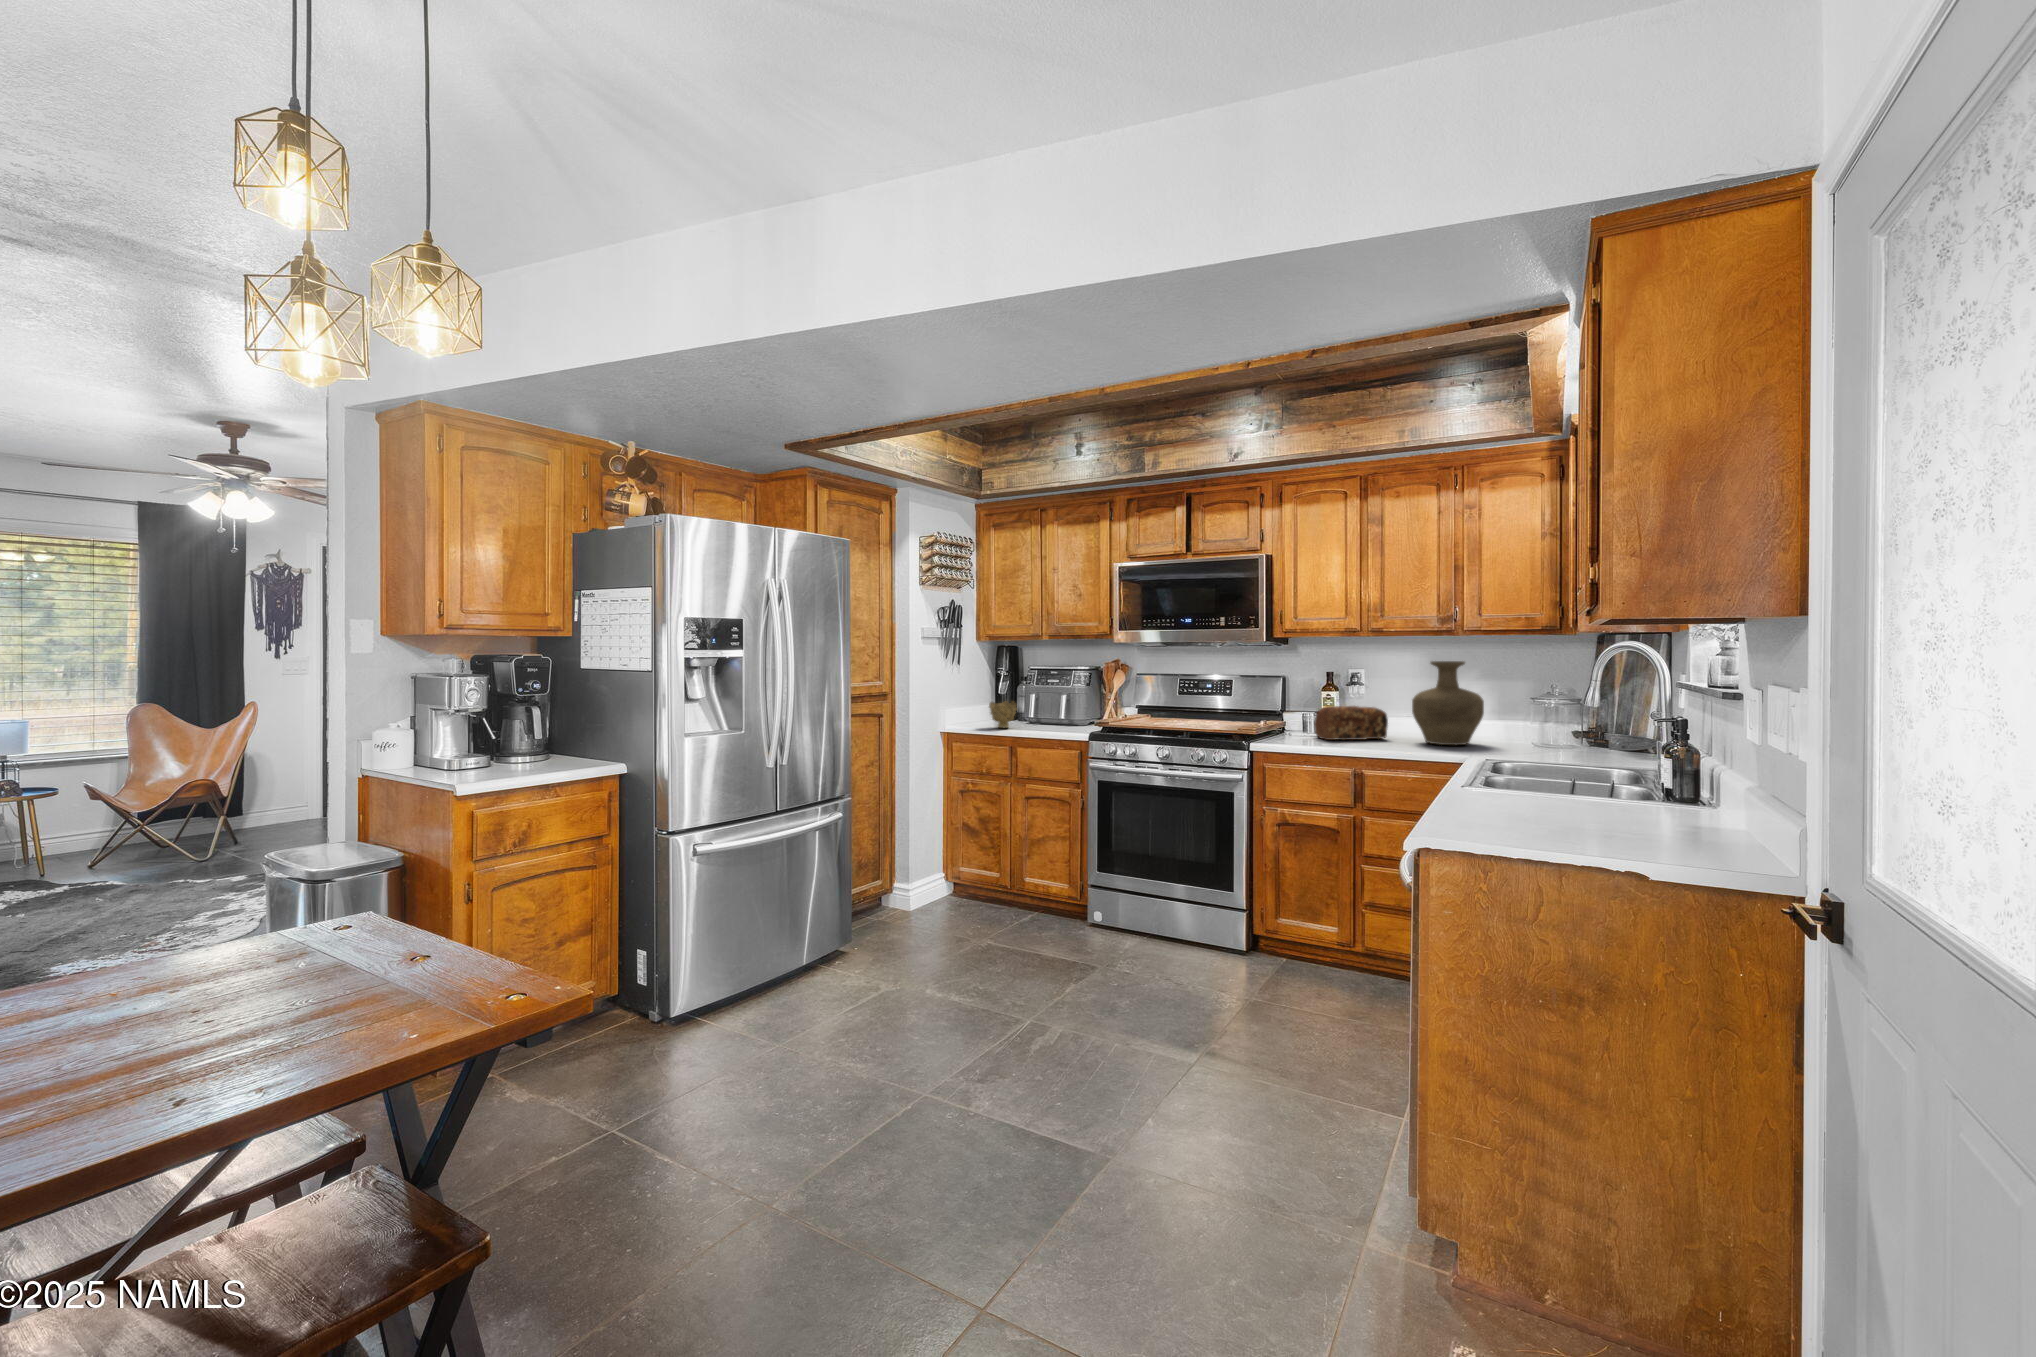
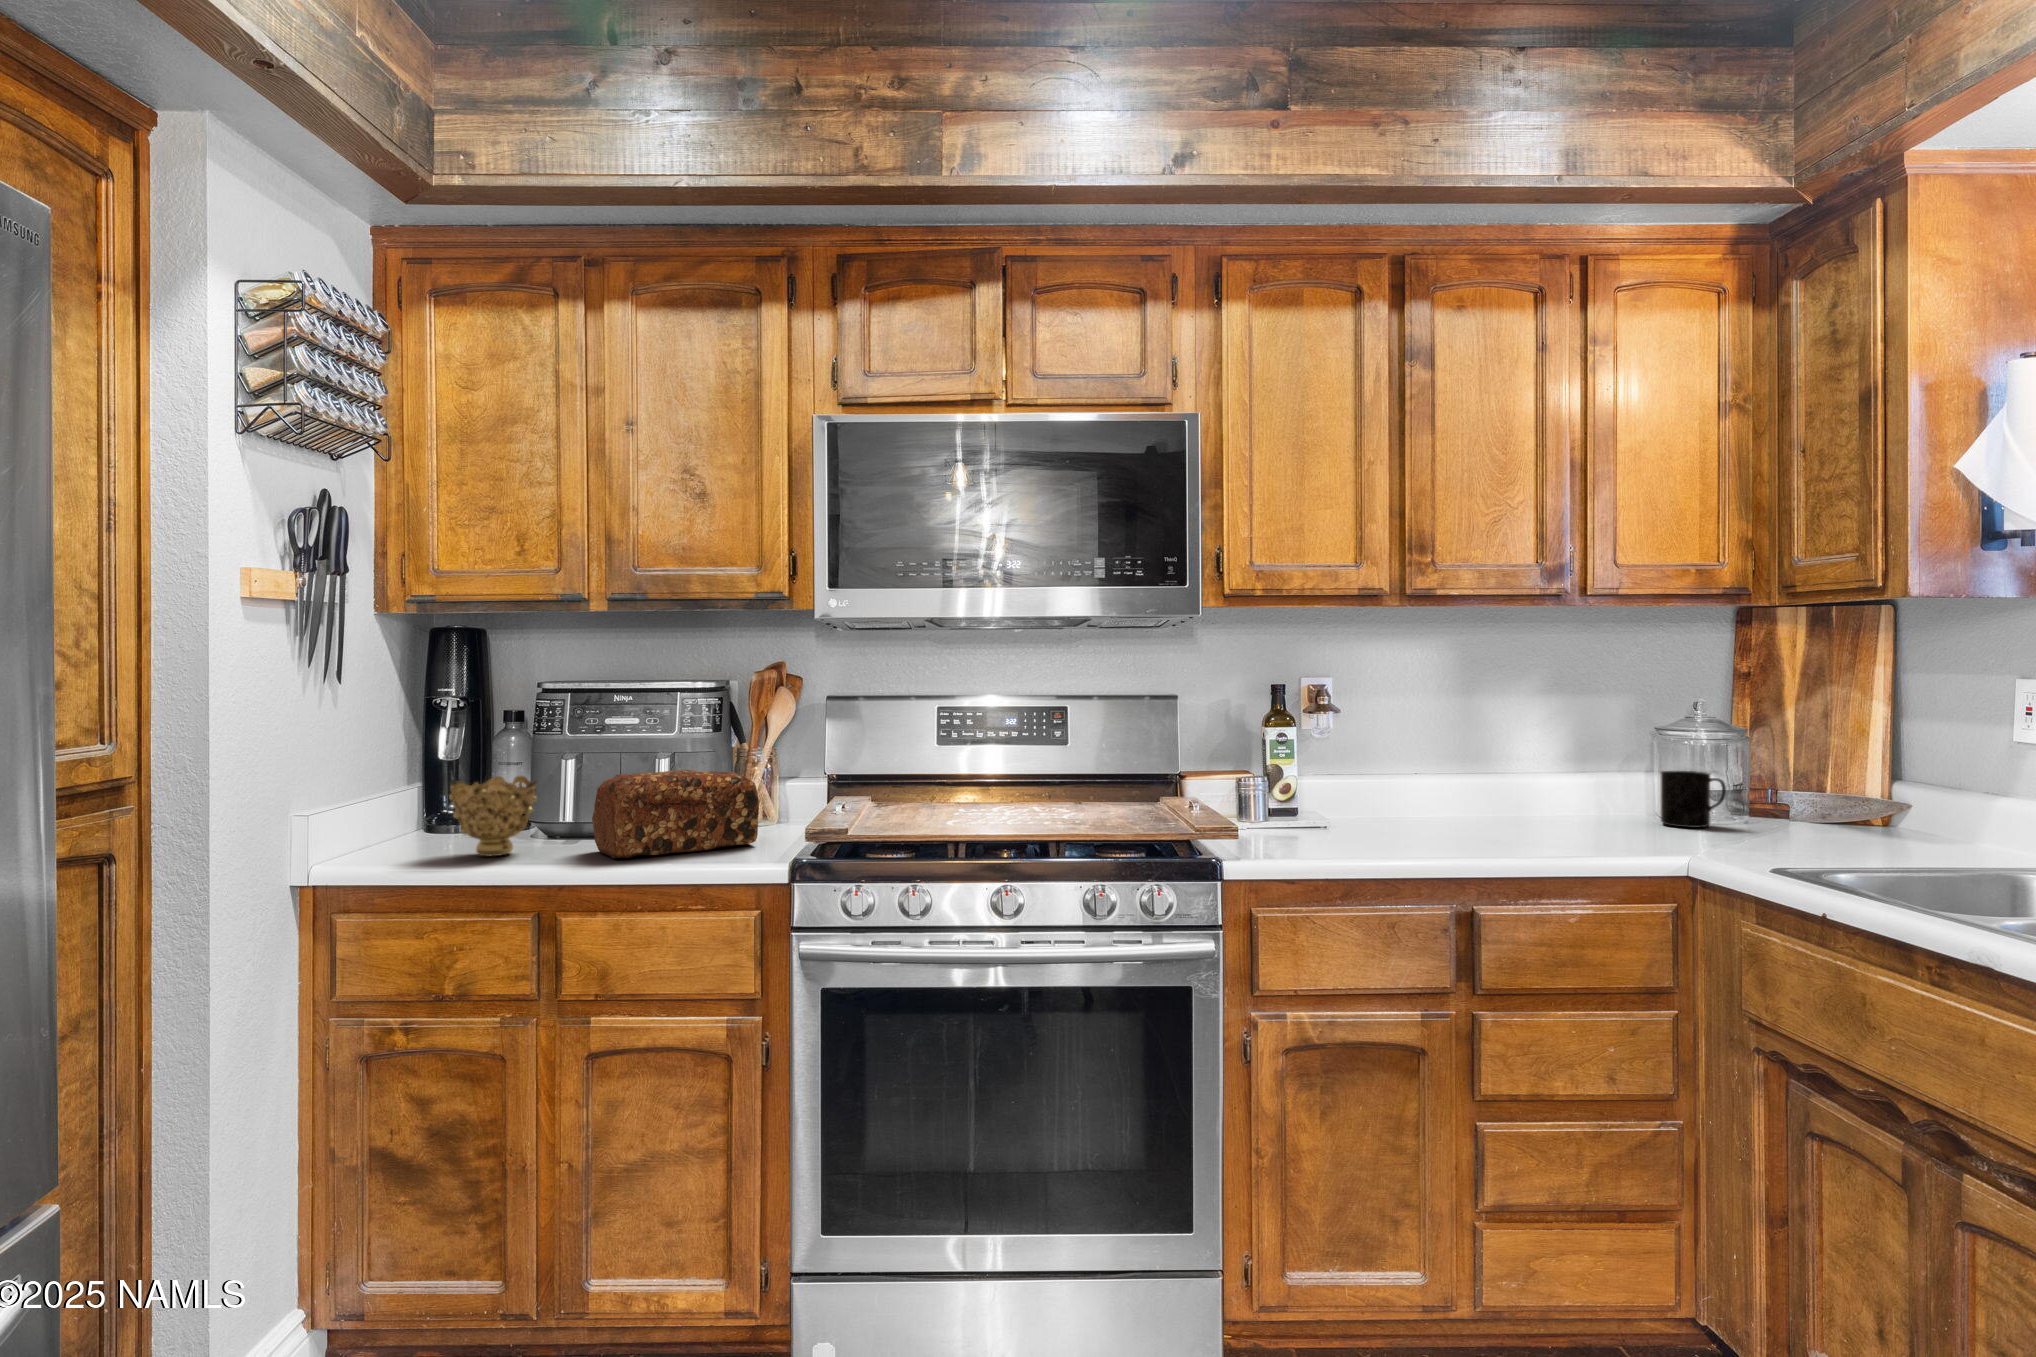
vase: present [1412,661,1484,745] -> none [1470,659,1614,830]
bread loaf: present [1314,706,1388,740] -> present [592,770,759,858]
mug: none [1521,720,1551,749] -> present [1661,771,1726,828]

